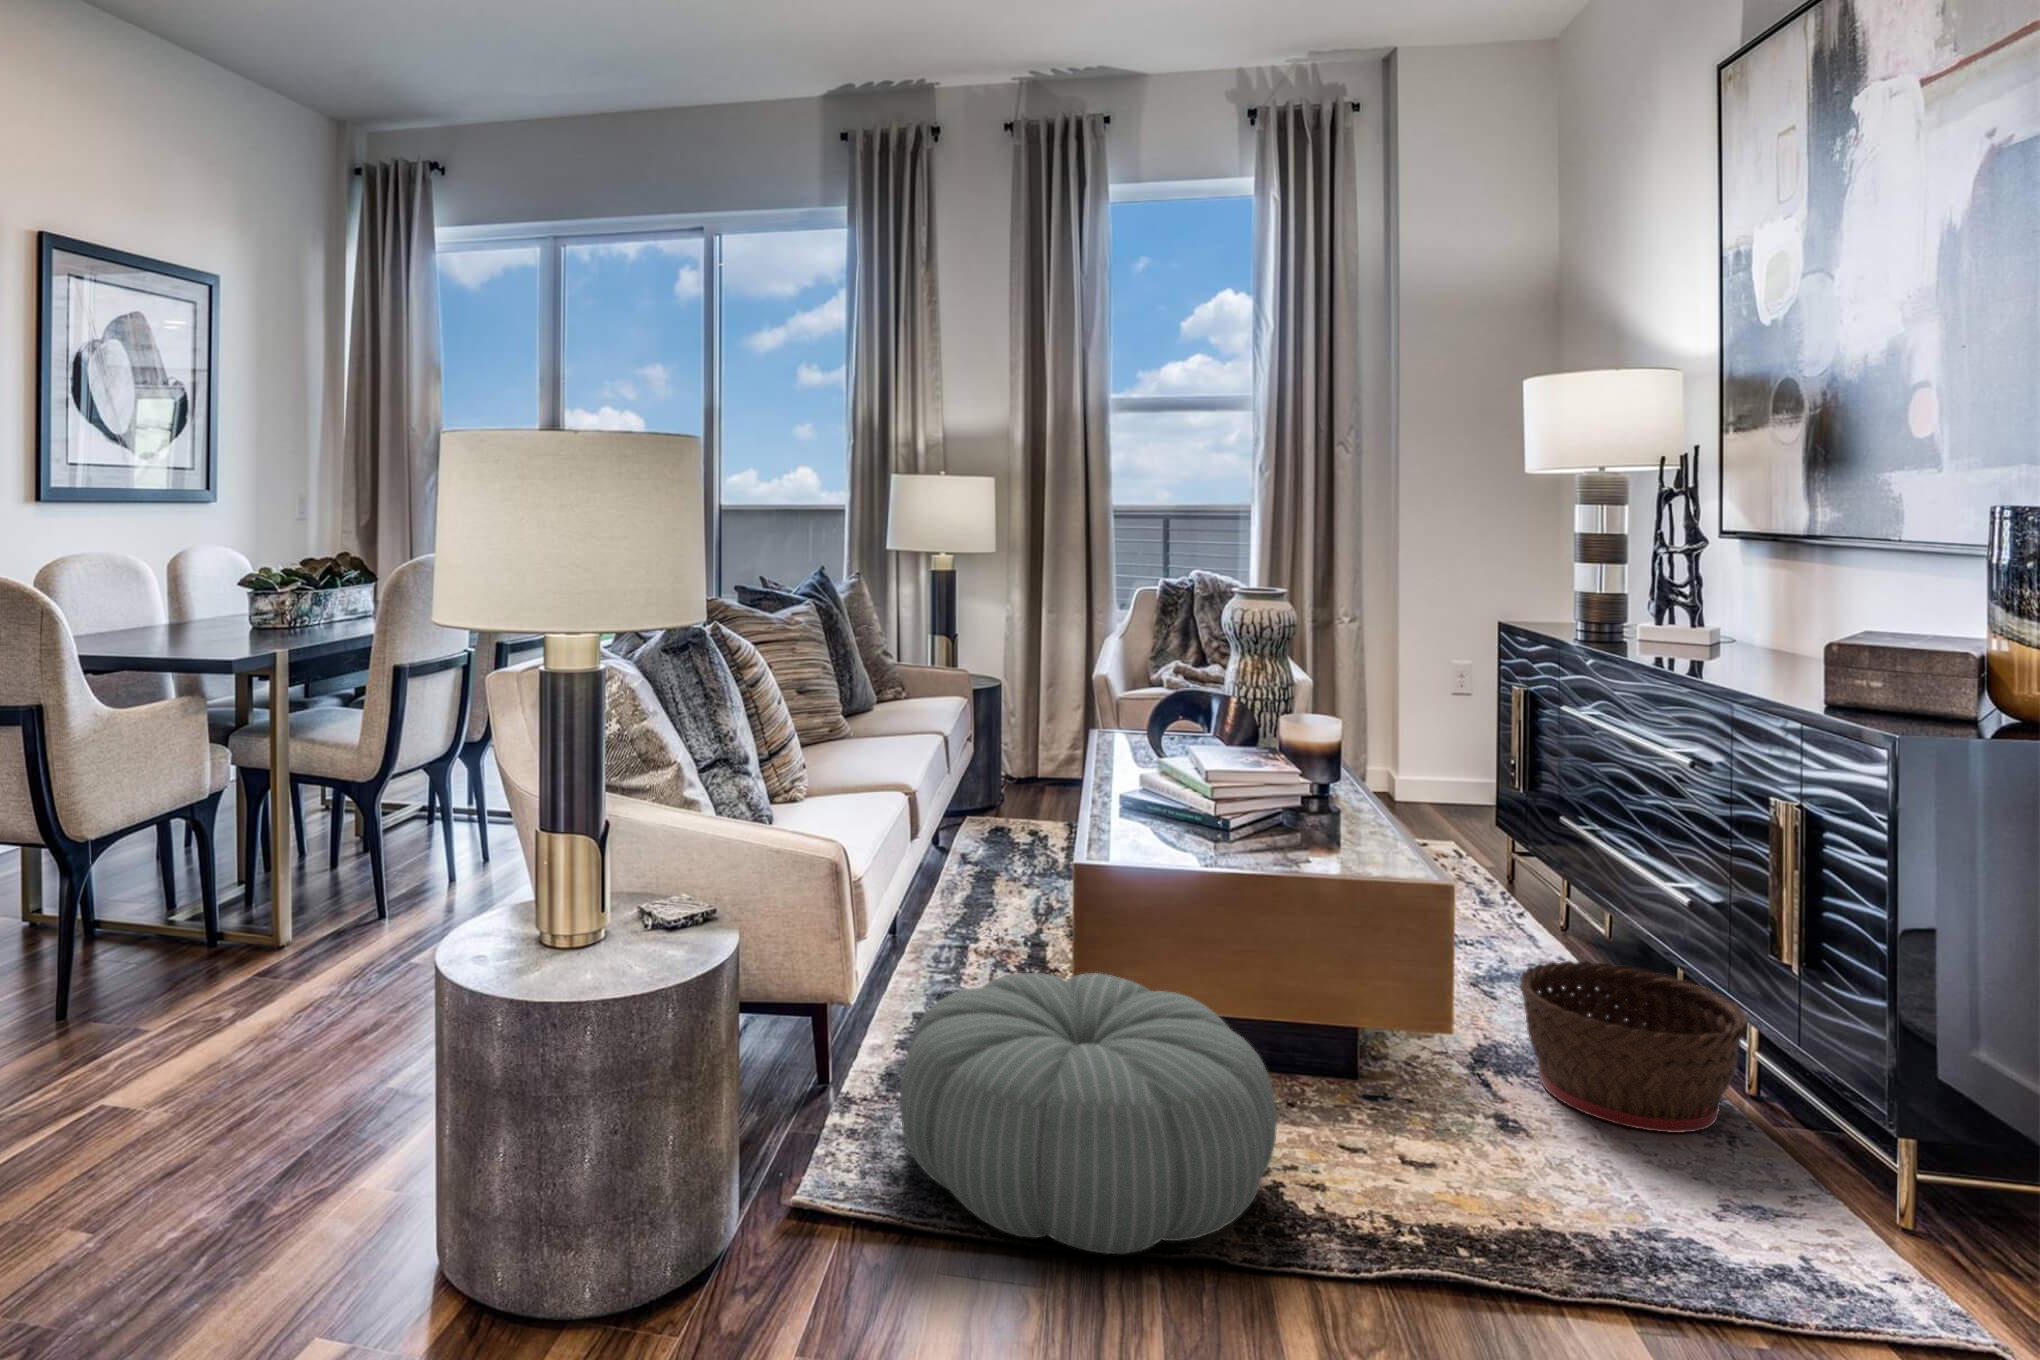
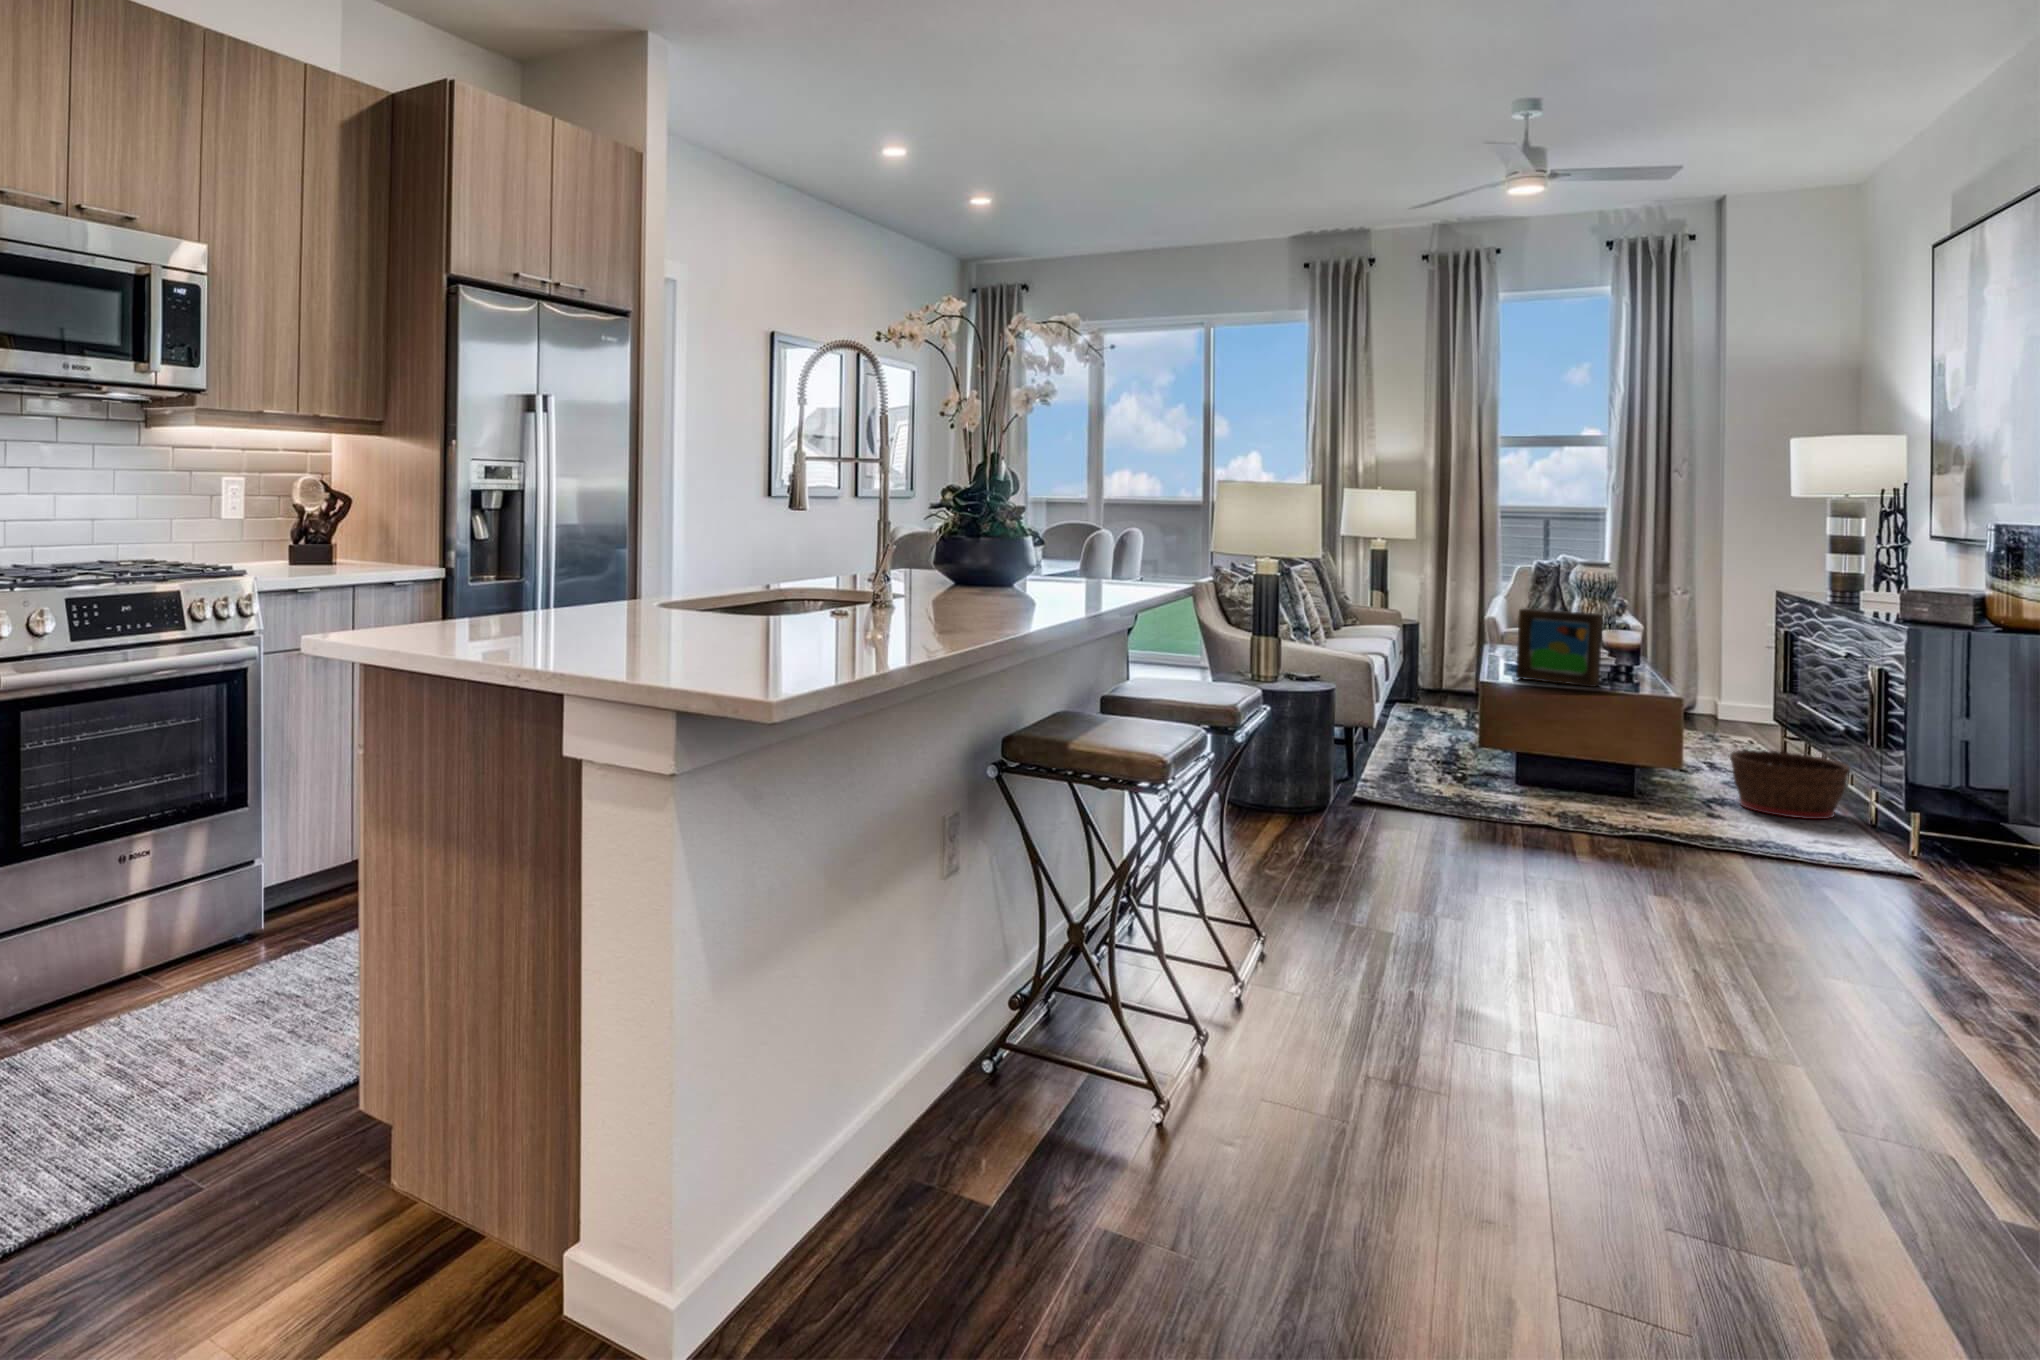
picture frame: none [1134,699,1290,866] -> present [1516,609,1603,687]
pouf: present [900,973,1277,1254] -> none [1402,728,1584,818]

